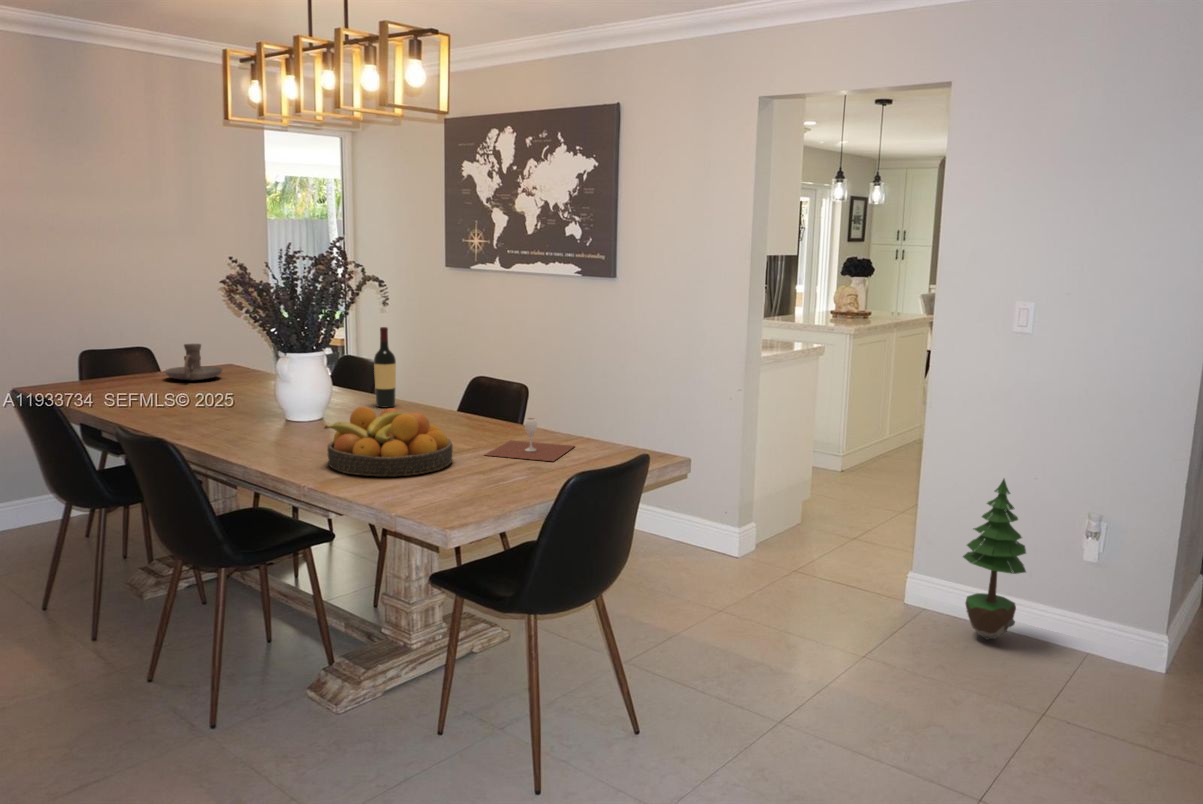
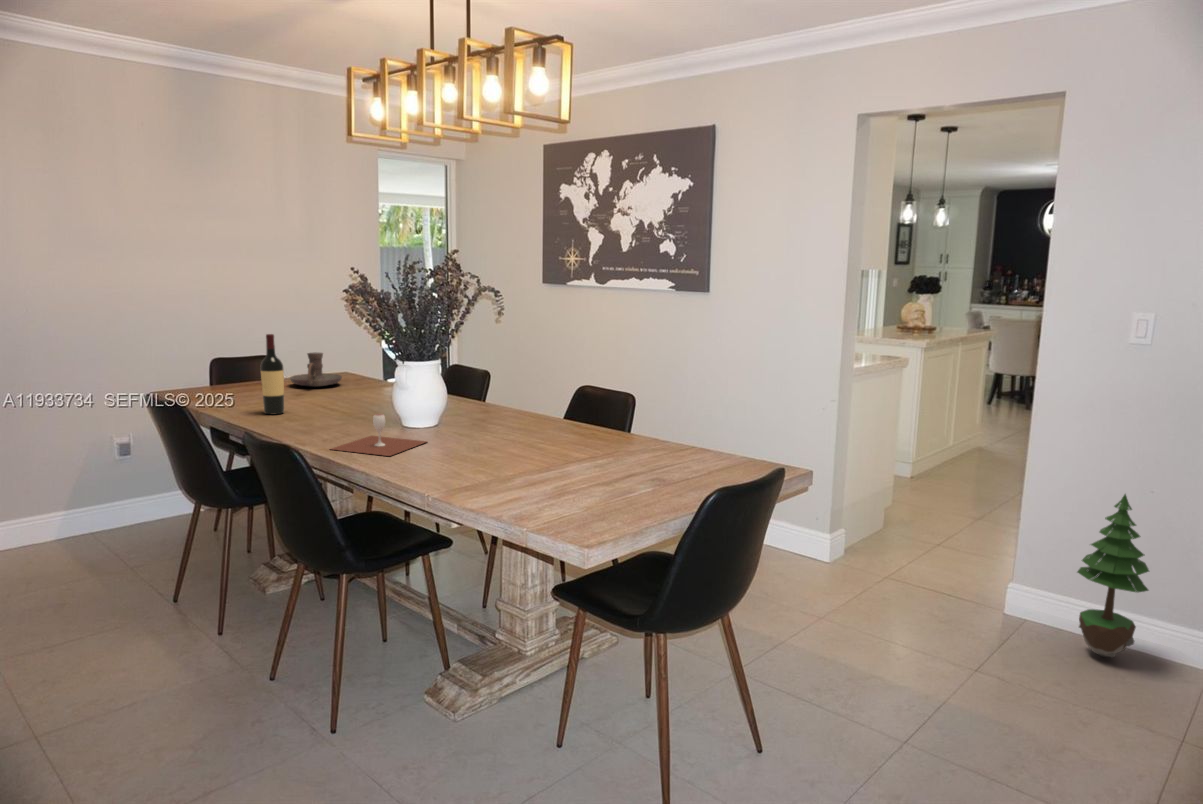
wine bottle: present [374,327,396,408] -> present [261,334,284,414]
fruit bowl: present [324,407,453,476] -> none [445,416,573,488]
wine glass: present [486,418,574,461] -> present [331,414,426,456]

